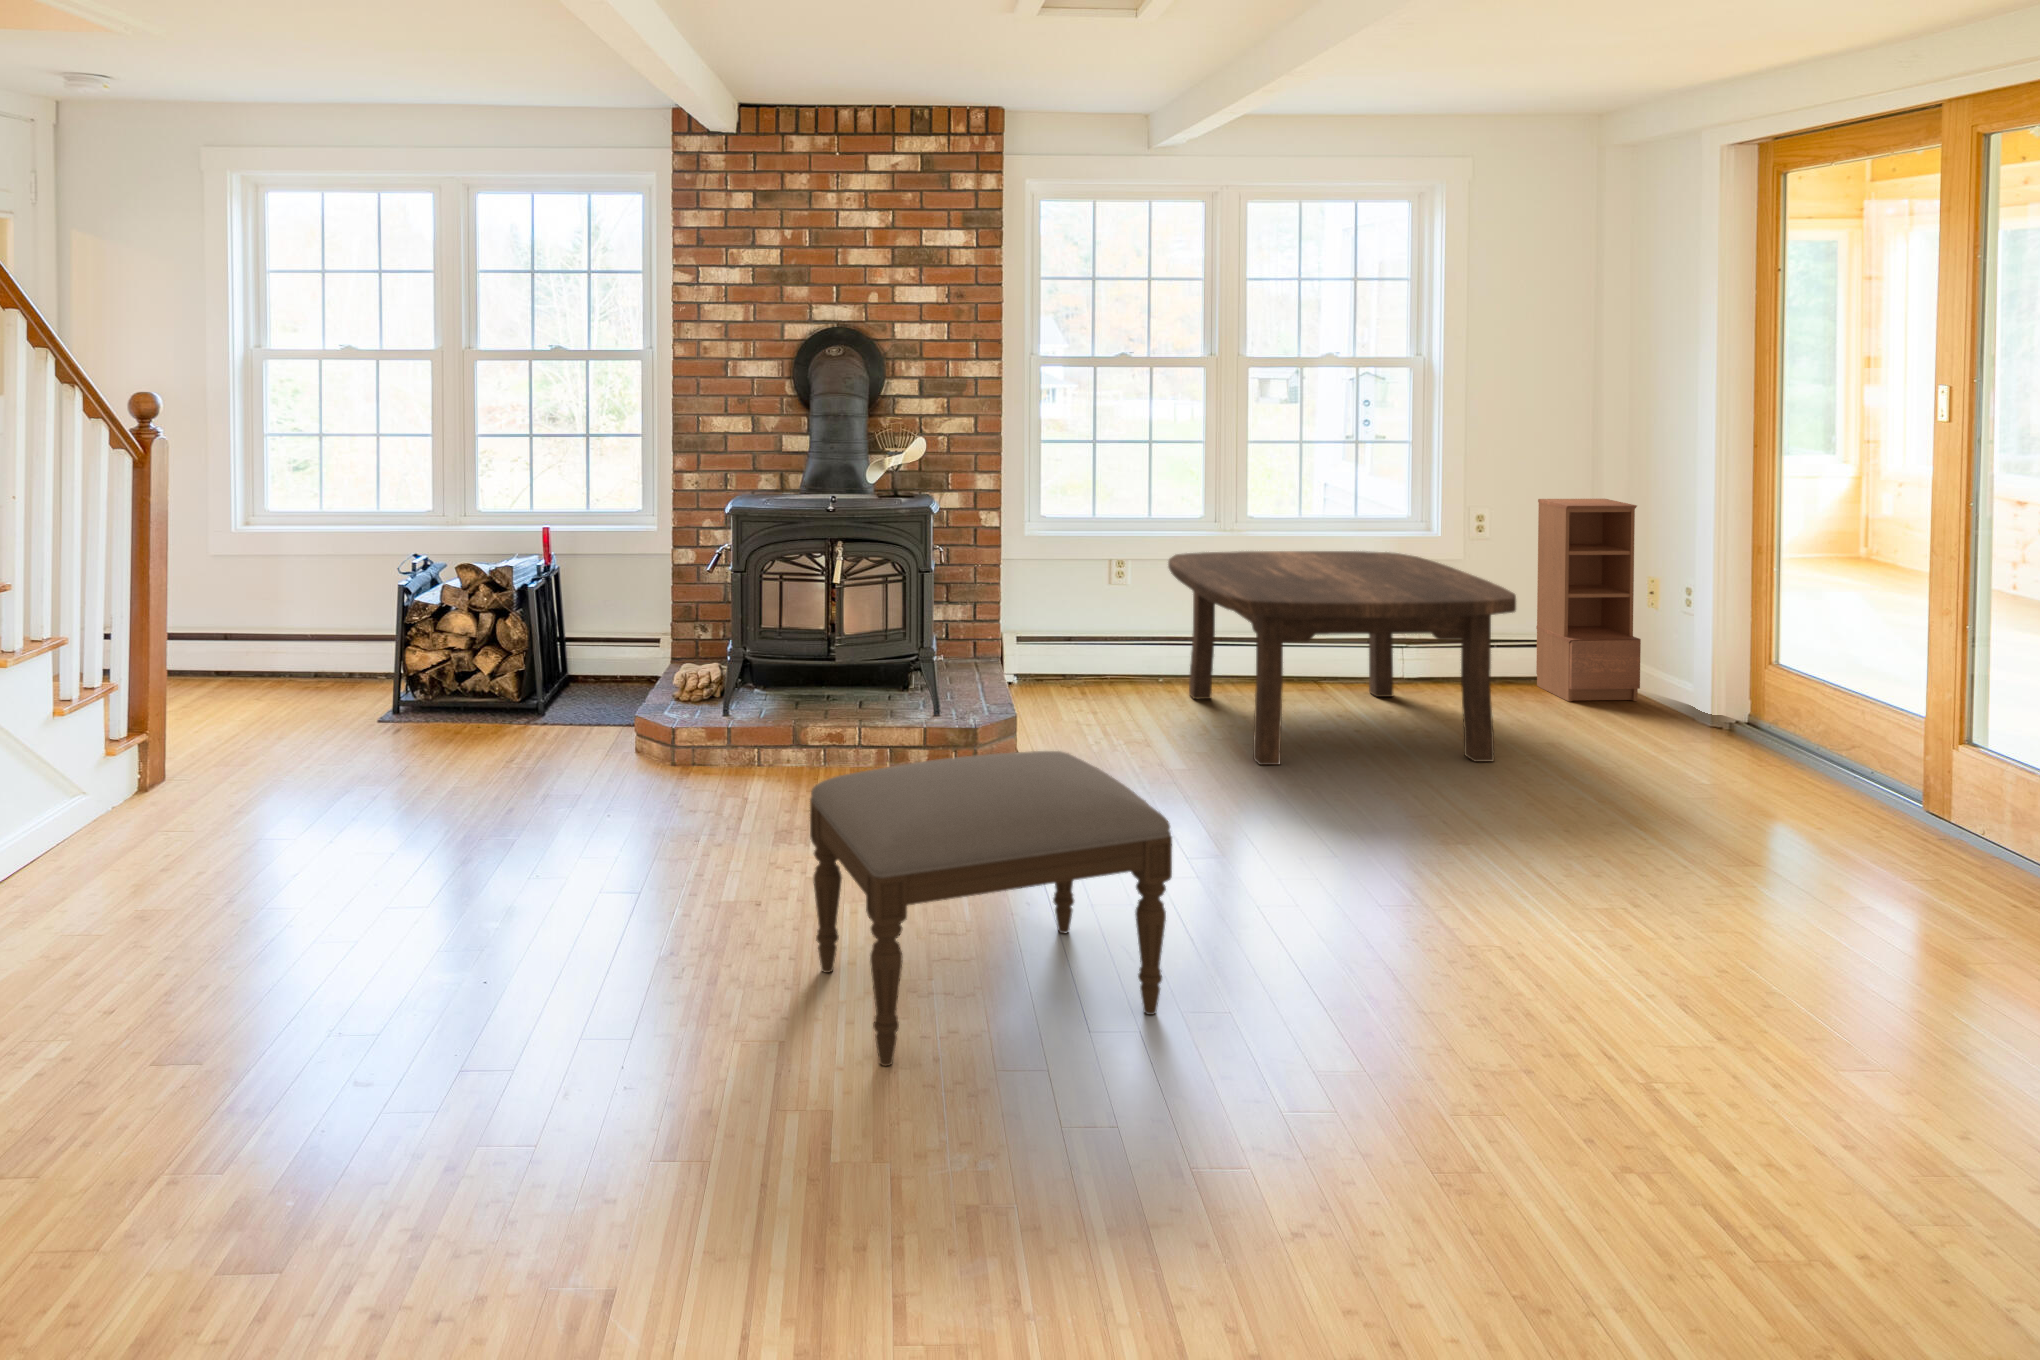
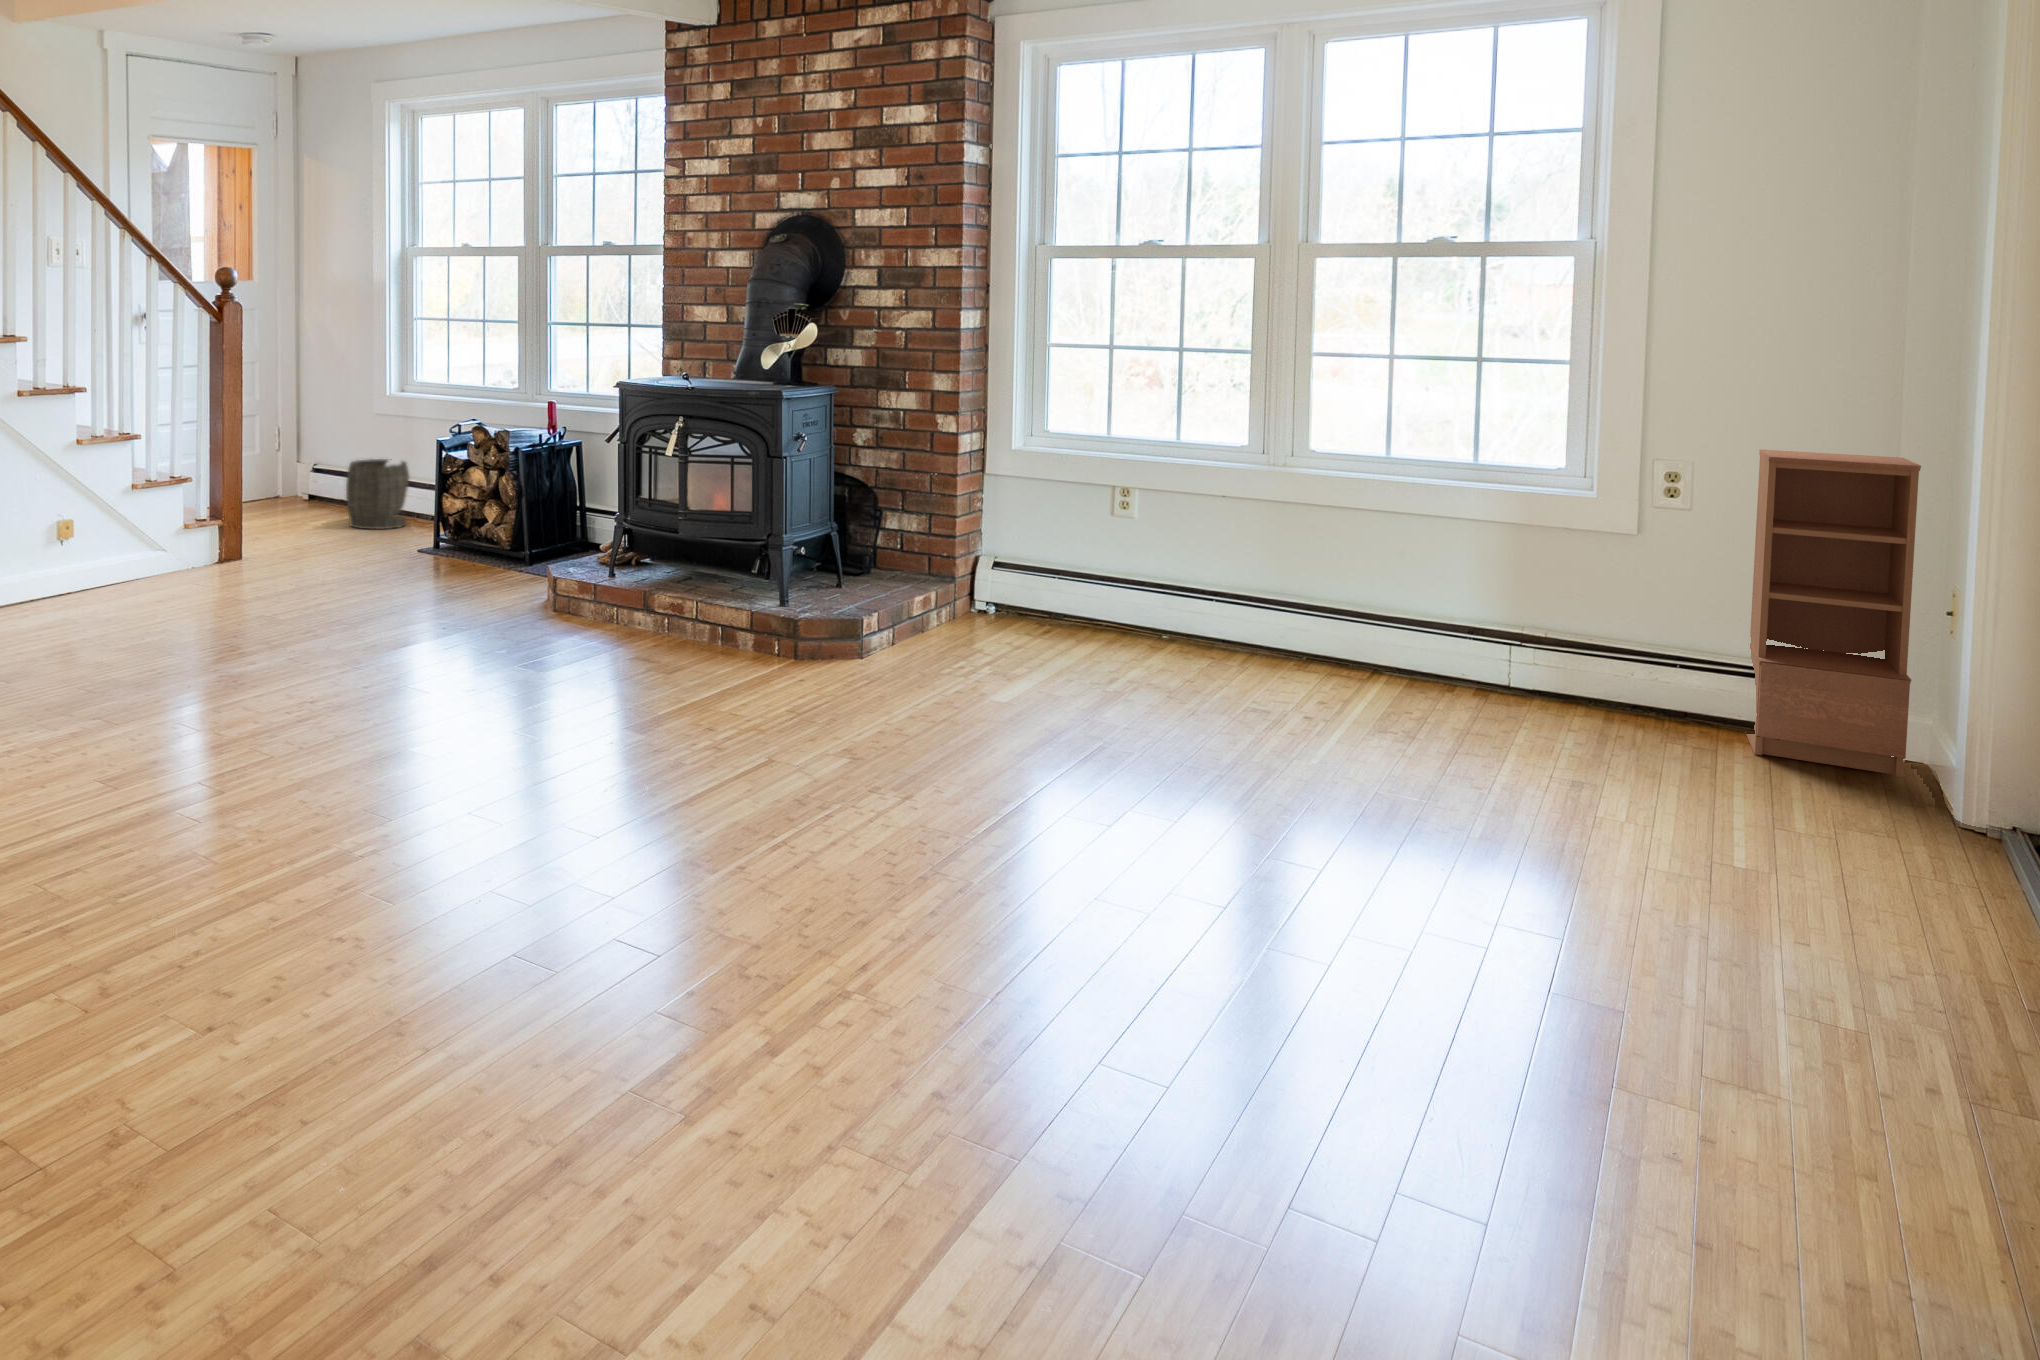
coffee table: present [1168,551,1516,765] -> none [1066,479,1510,776]
woven basket: none [220,611,306,704] -> present [346,459,409,529]
ottoman: present [810,751,1172,1066] -> none [265,567,604,829]

